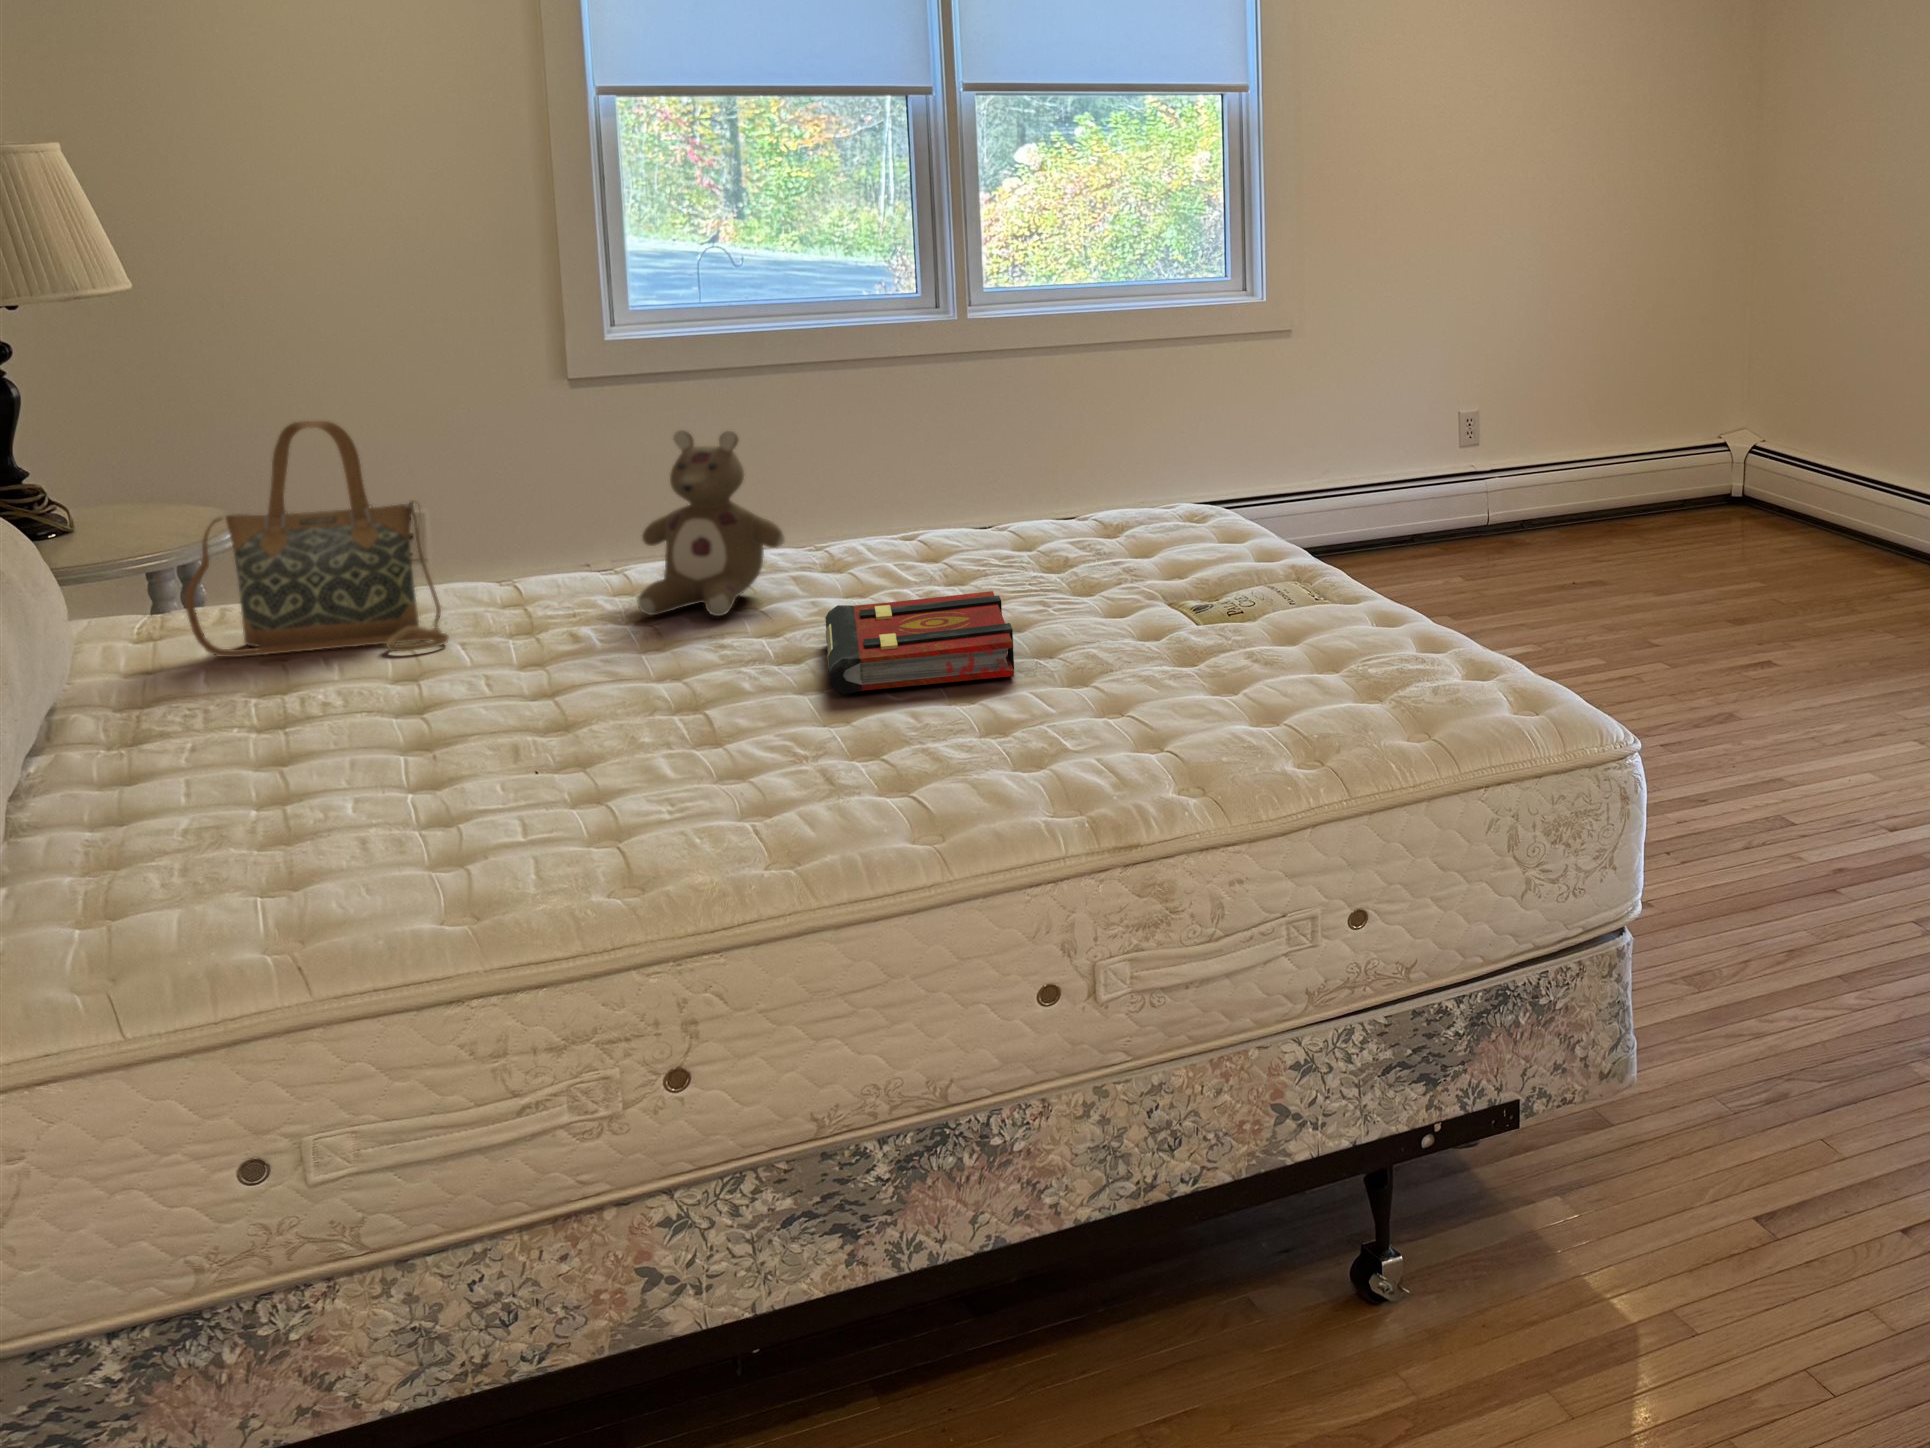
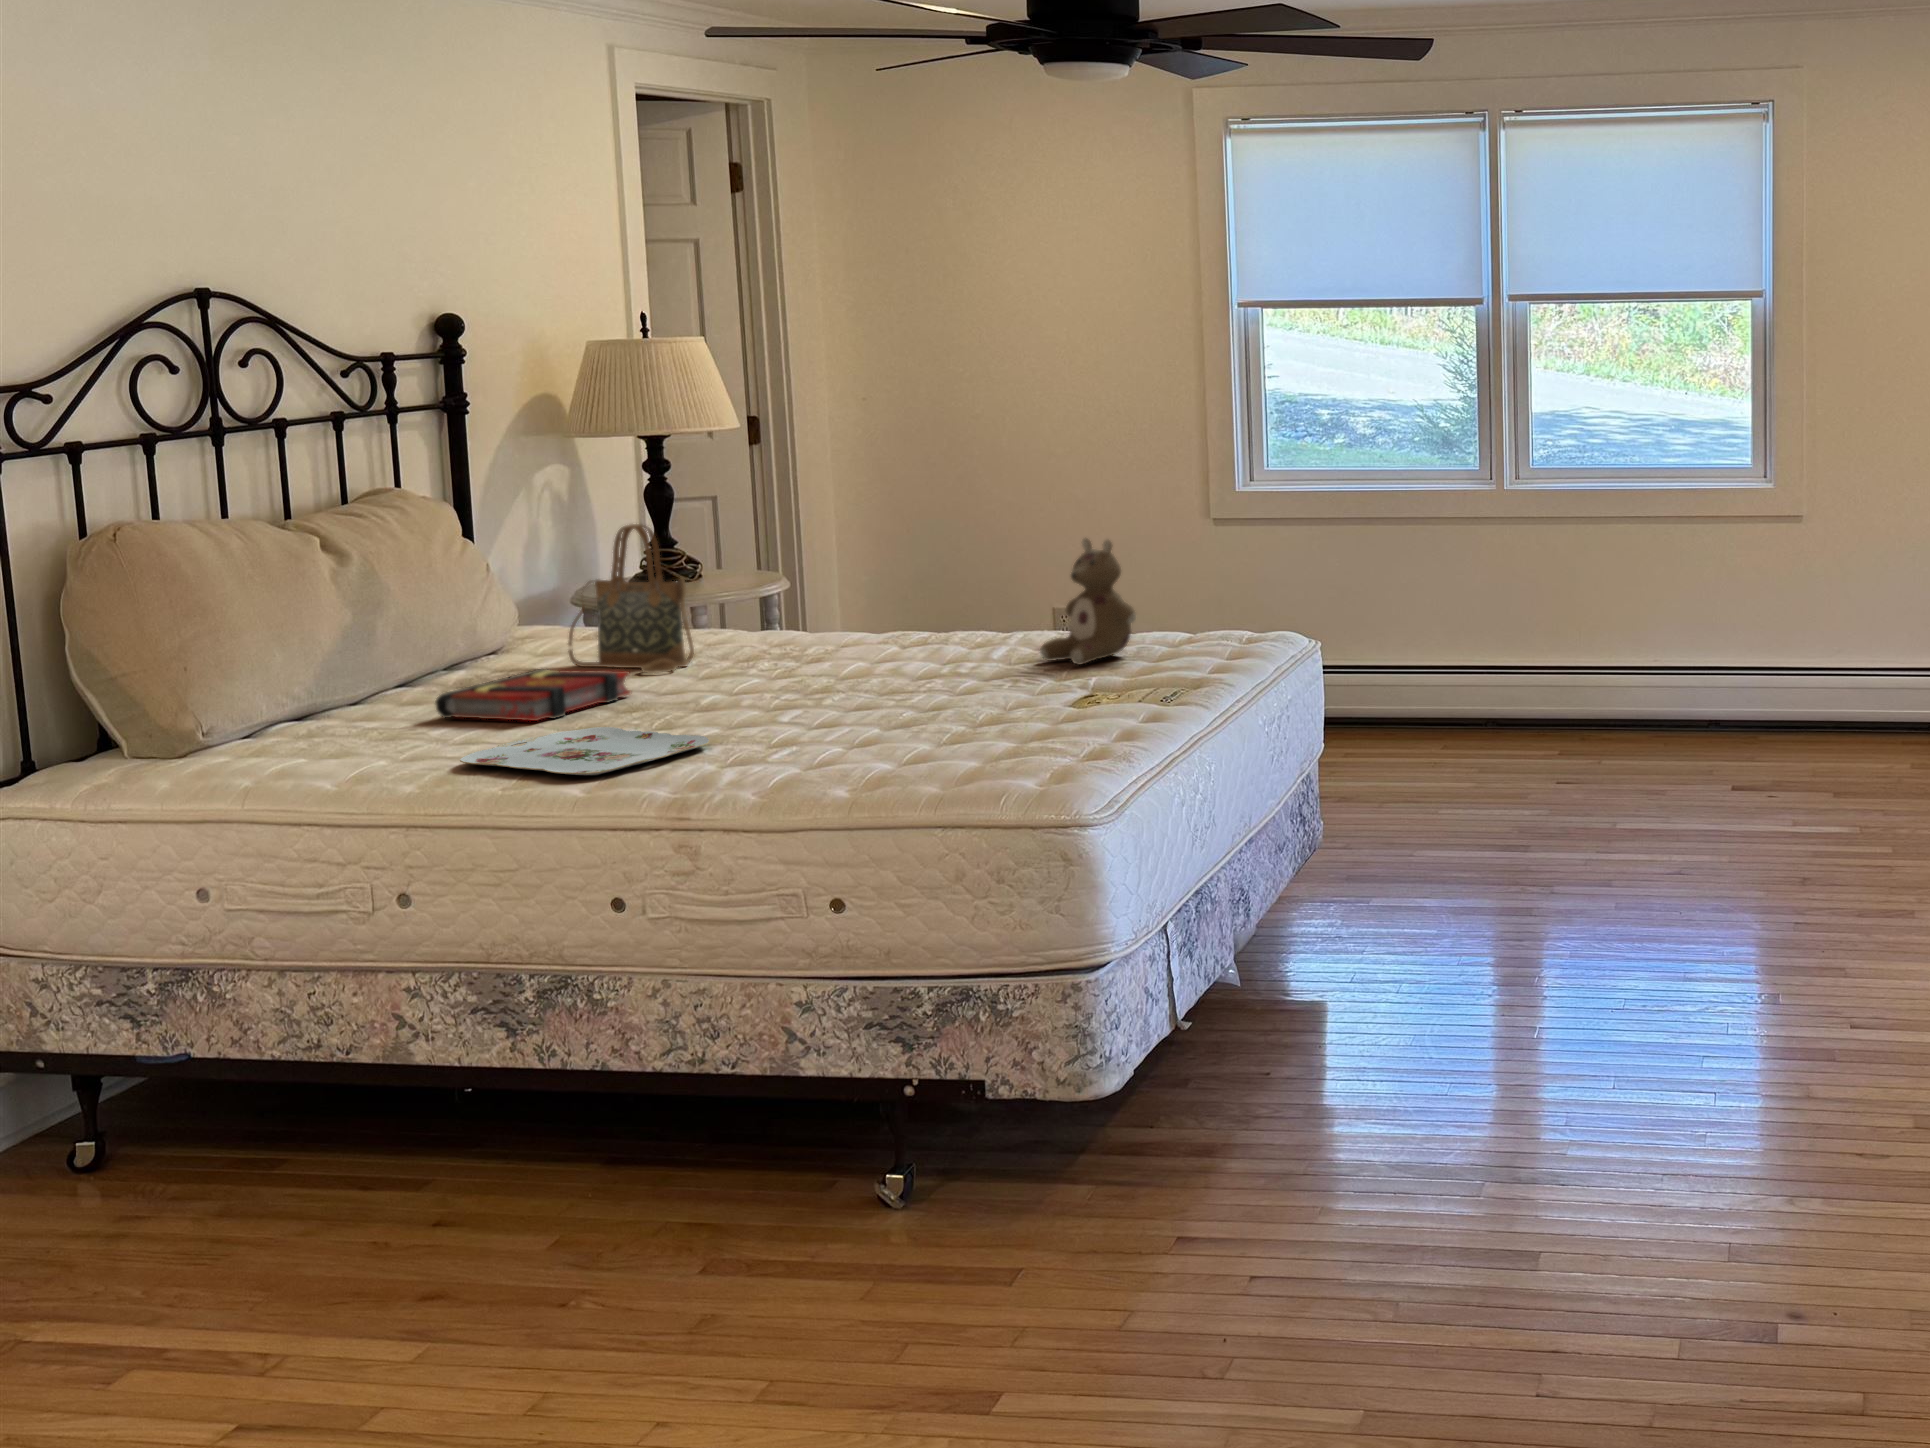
stuffed bear: present [638,430,785,616] -> present [1040,538,1136,665]
book: present [825,591,1014,694] -> present [436,669,631,721]
serving tray: none [561,731,922,841] -> present [460,727,709,775]

